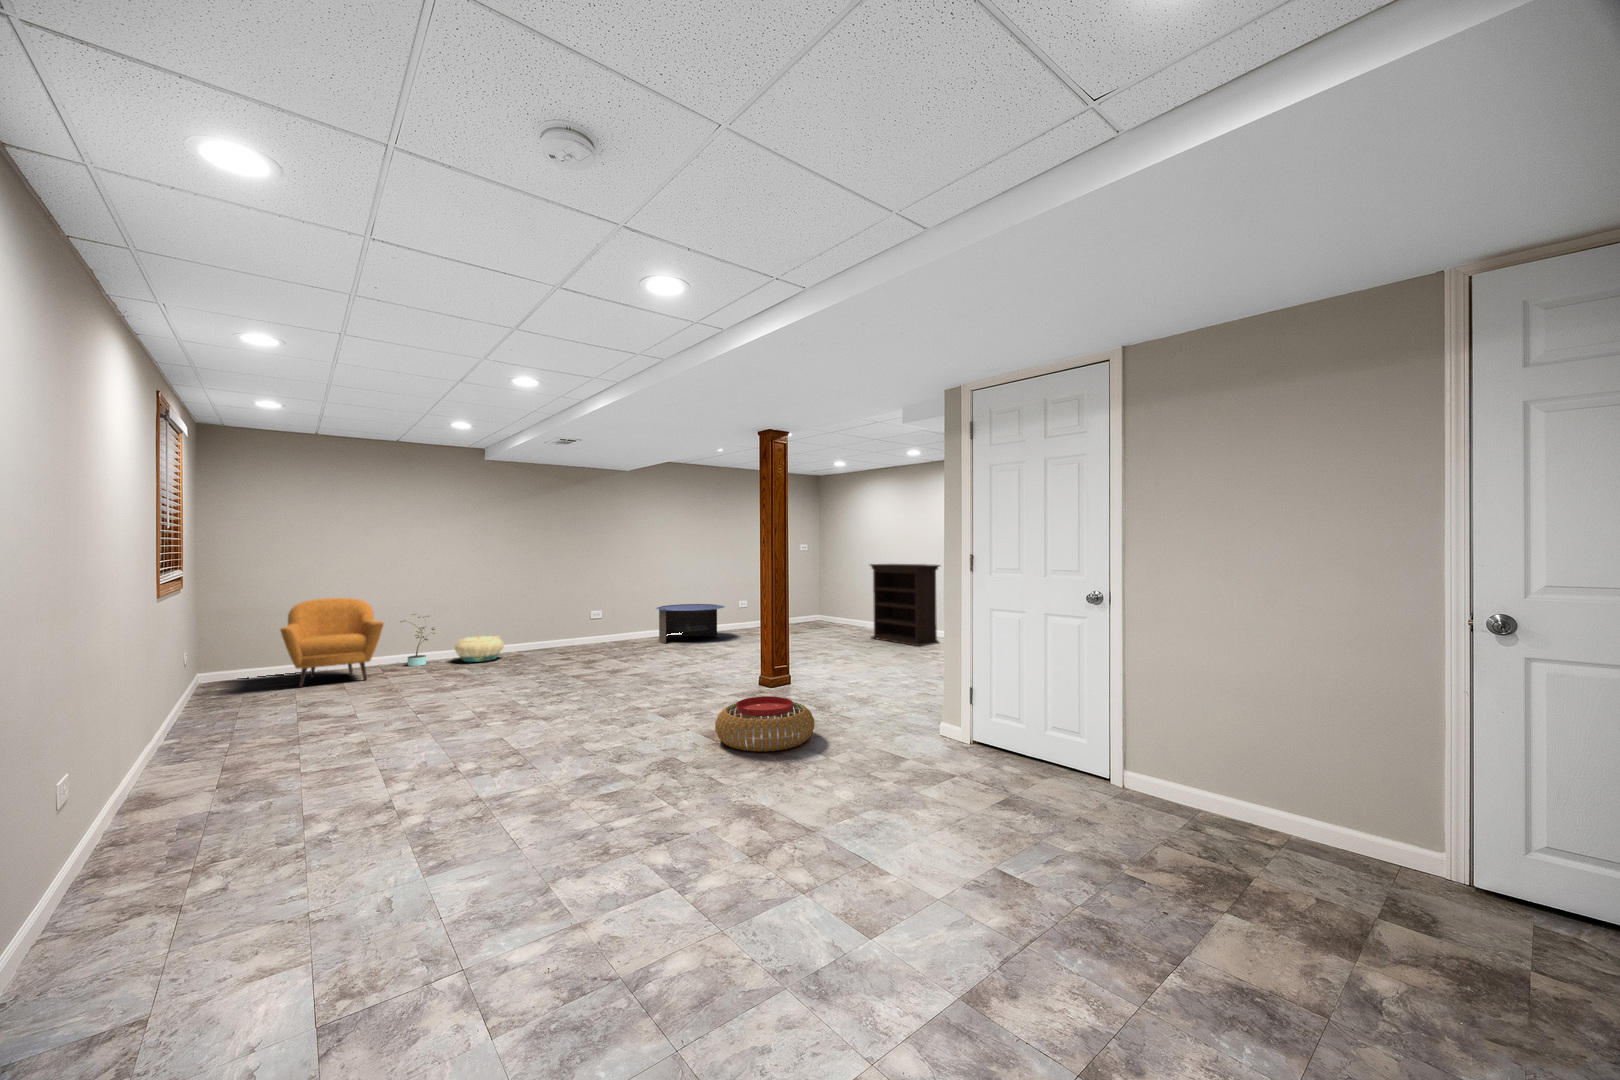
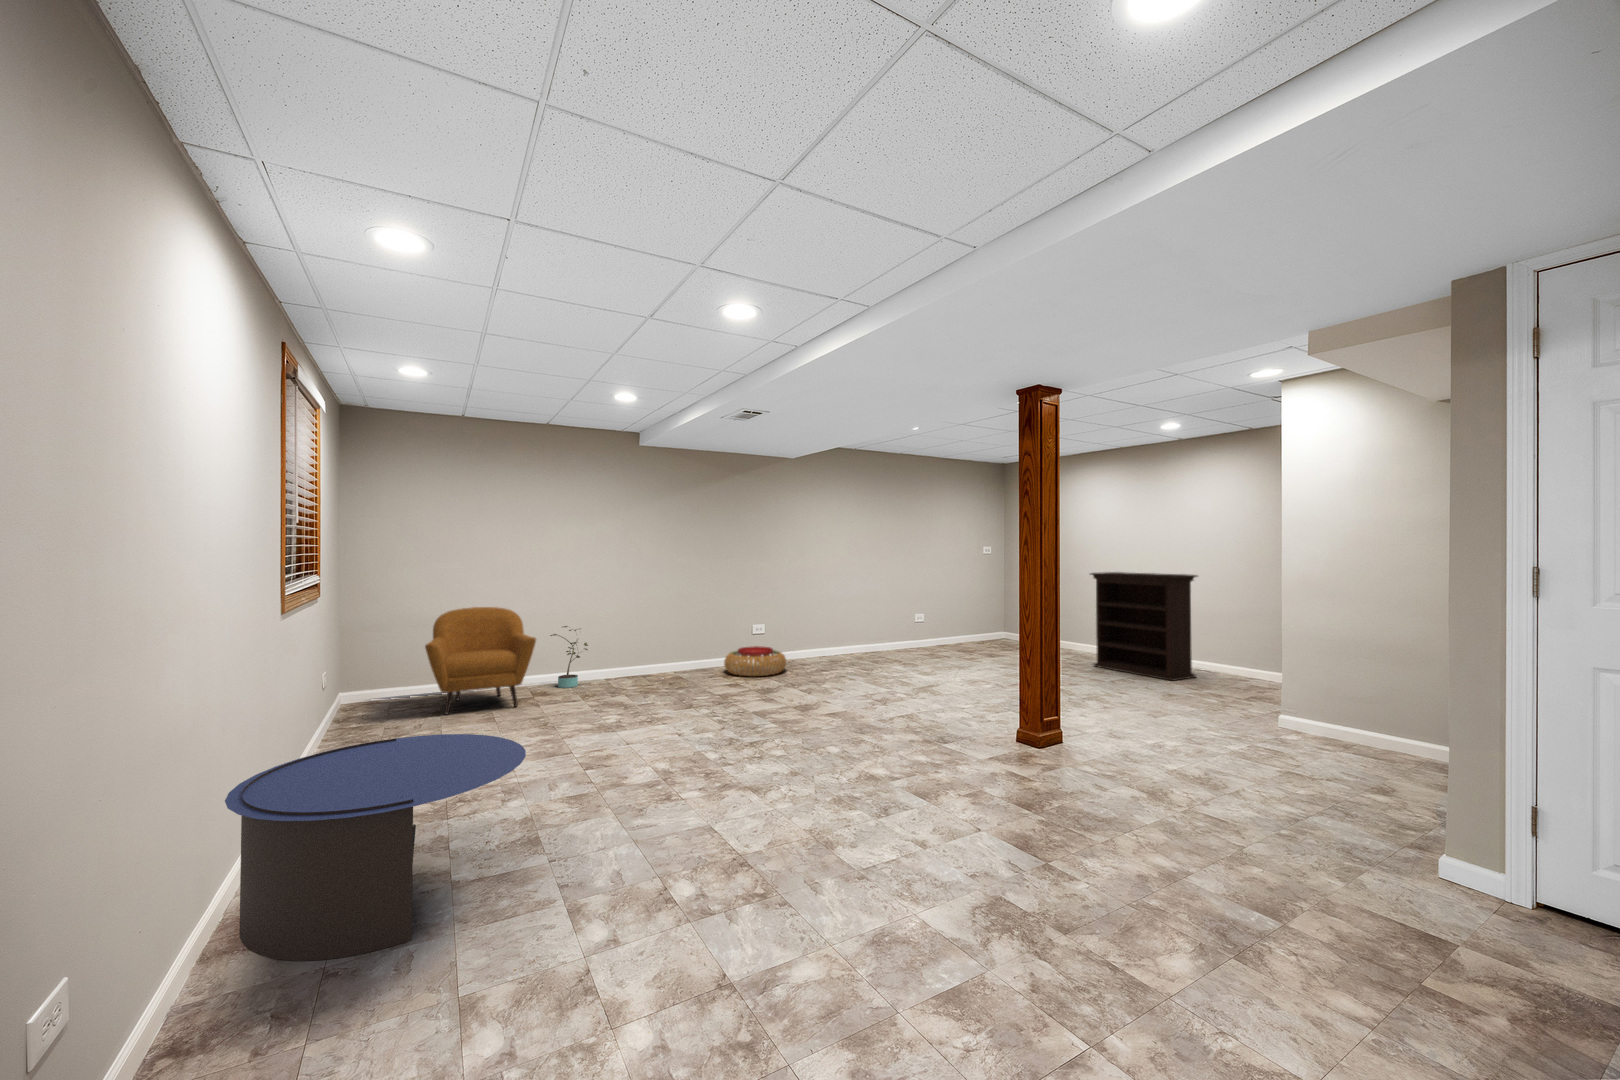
coffee table: present [656,604,724,644] -> present [225,734,526,961]
basket: present [455,636,504,662] -> none [609,653,662,685]
pouf: present [715,696,814,752] -> present [724,646,786,676]

